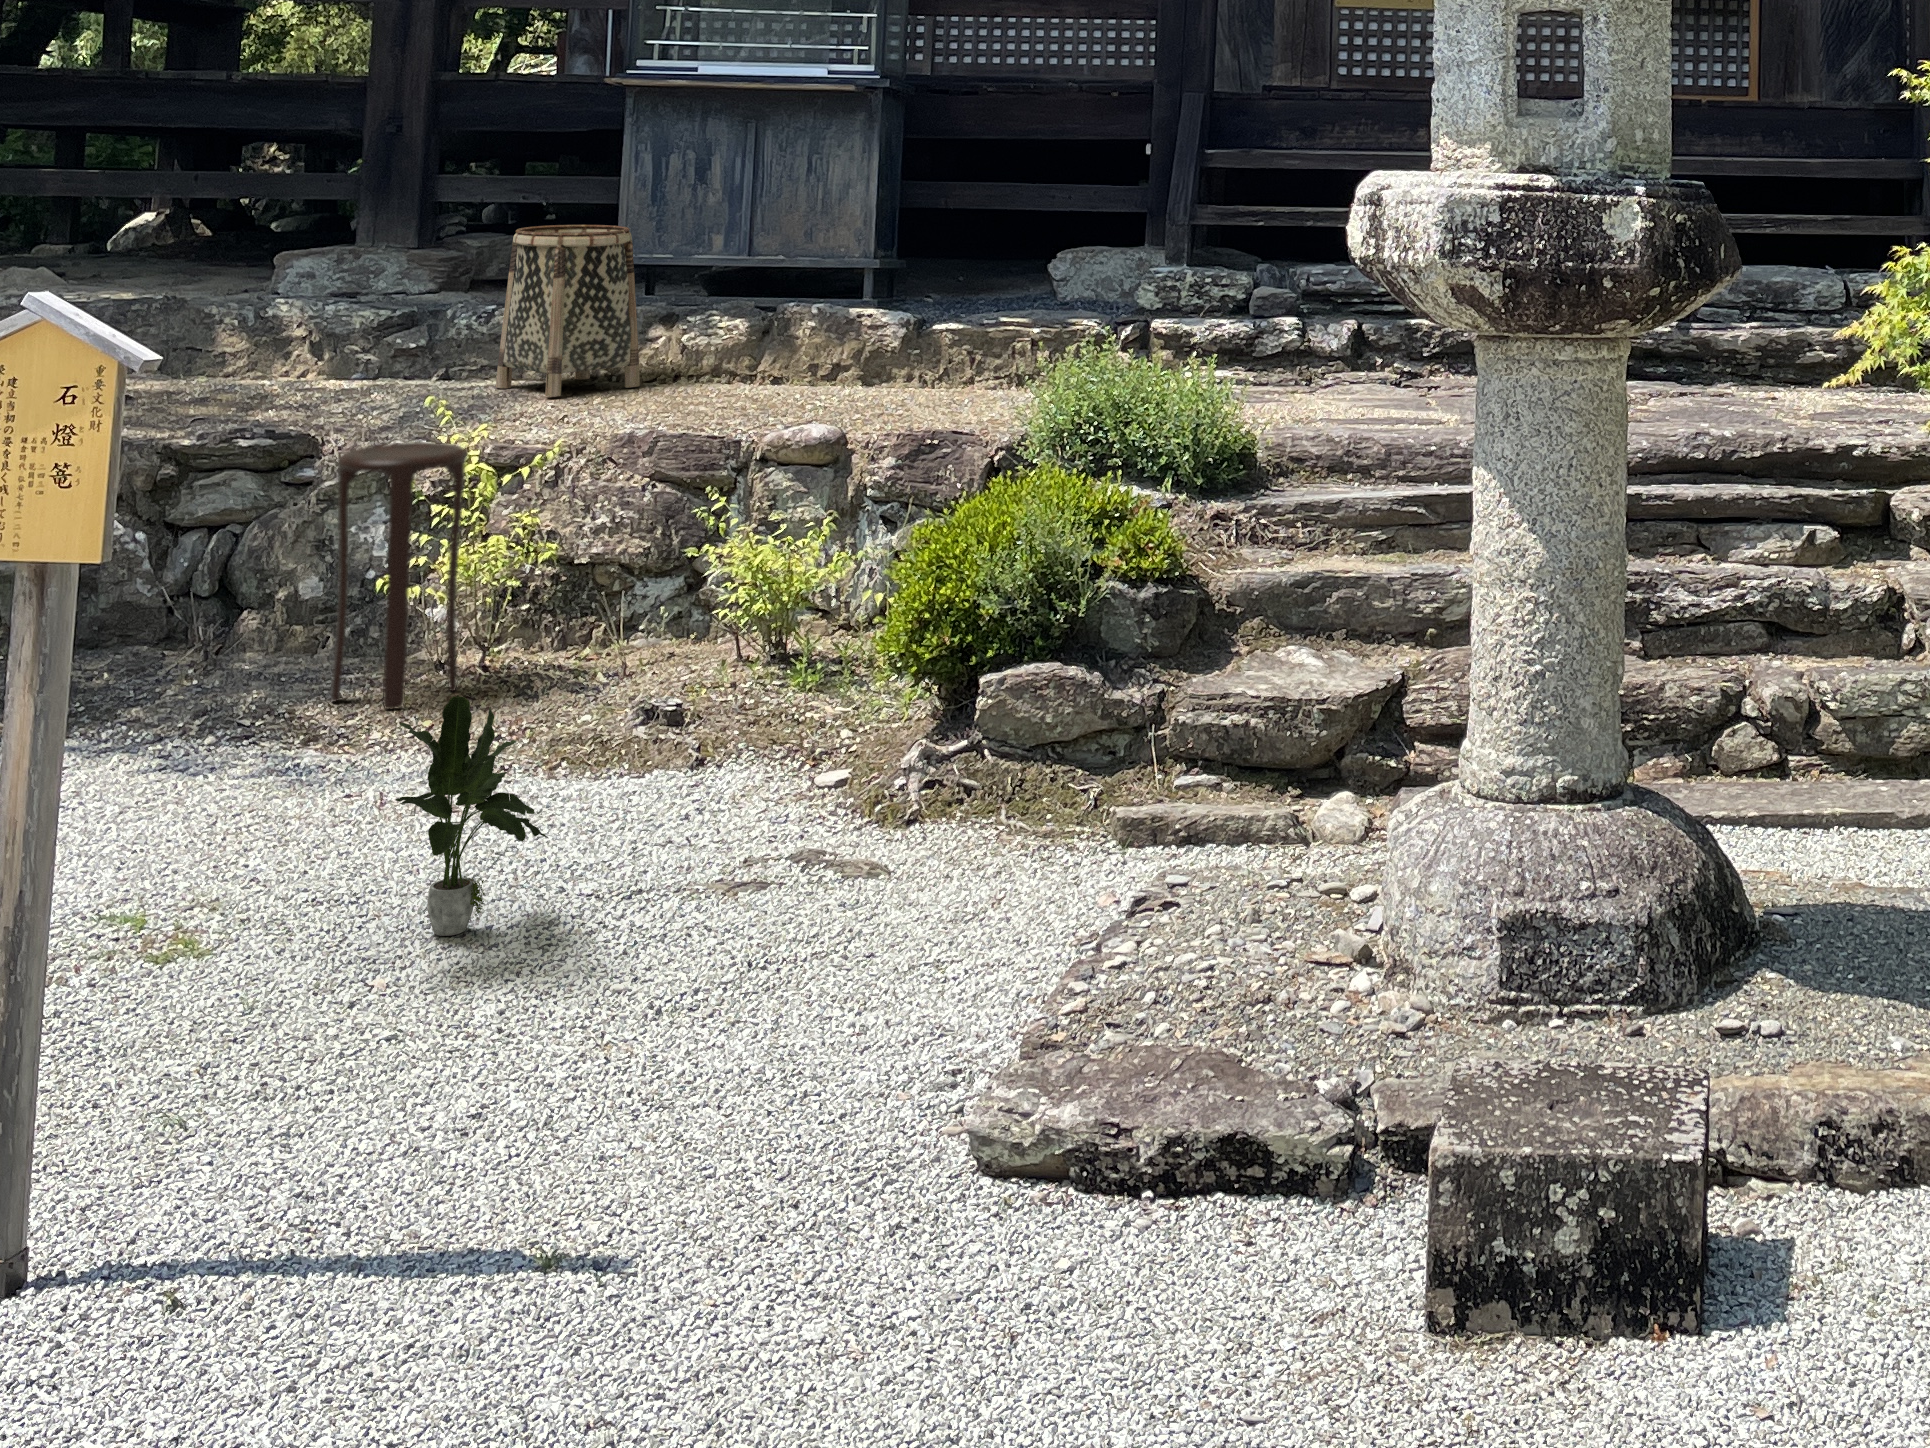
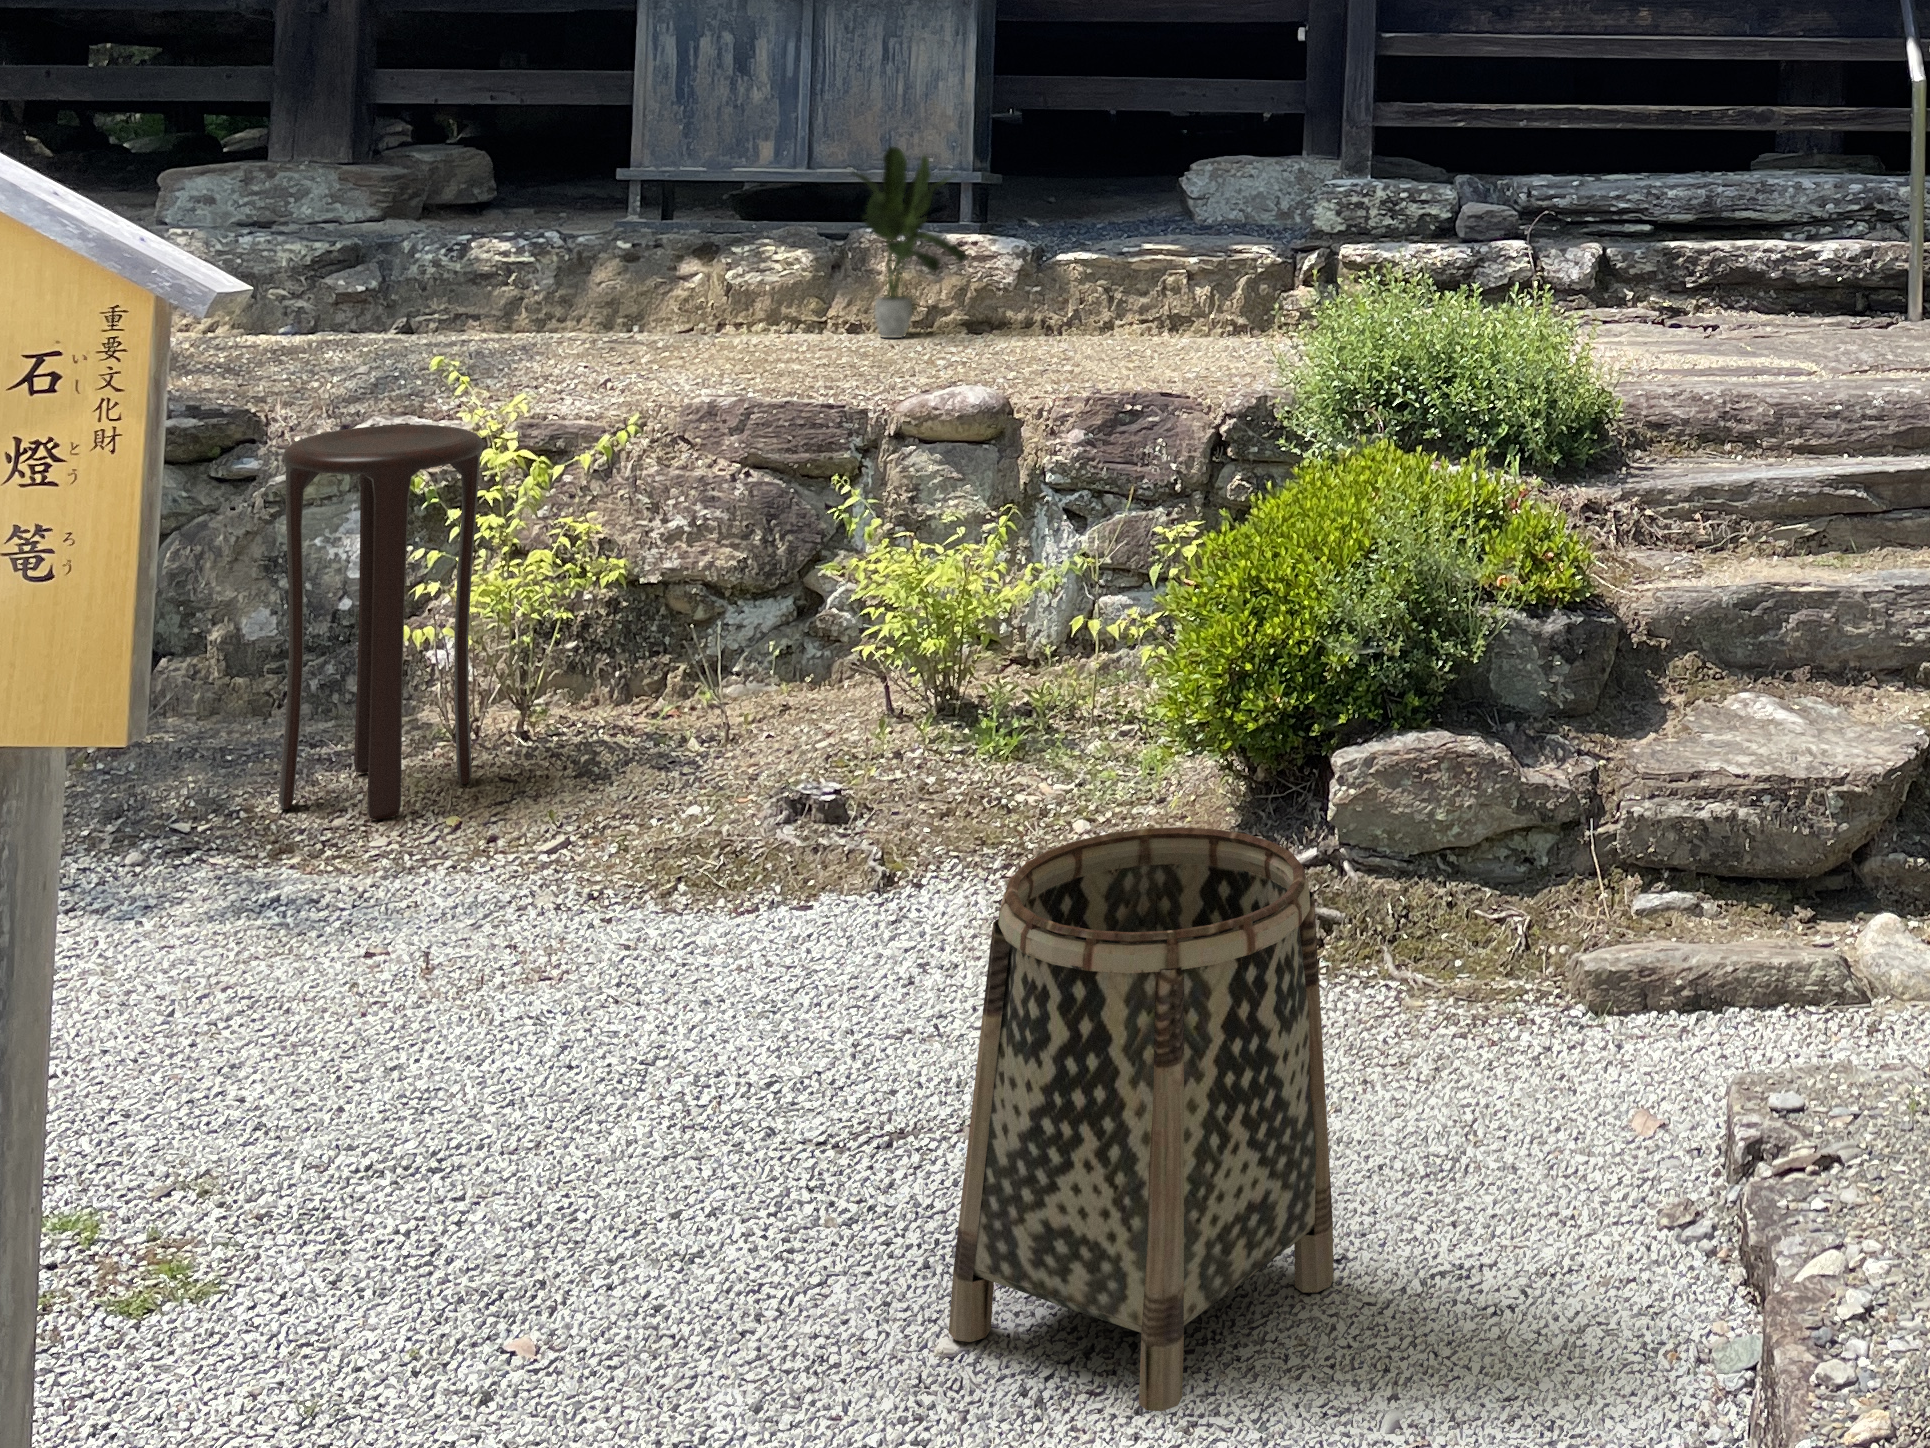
basket: present [496,225,640,396] -> present [949,827,1334,1411]
potted plant: present [395,695,548,936] -> present [853,147,970,338]

